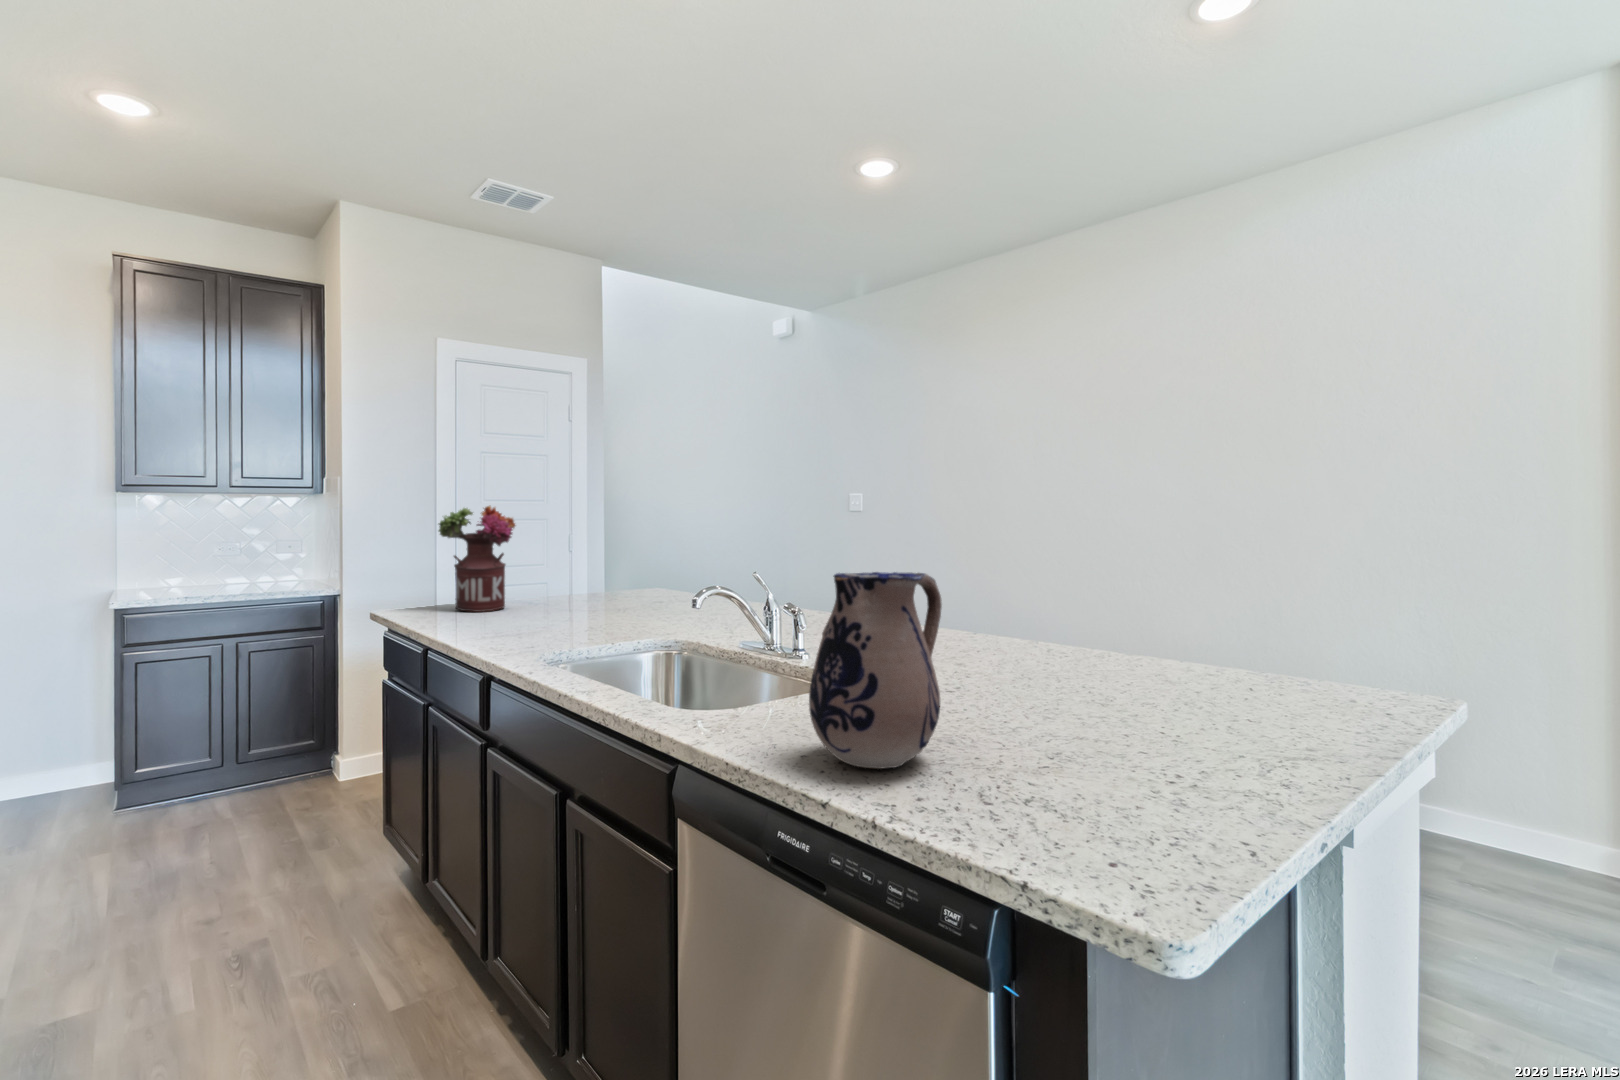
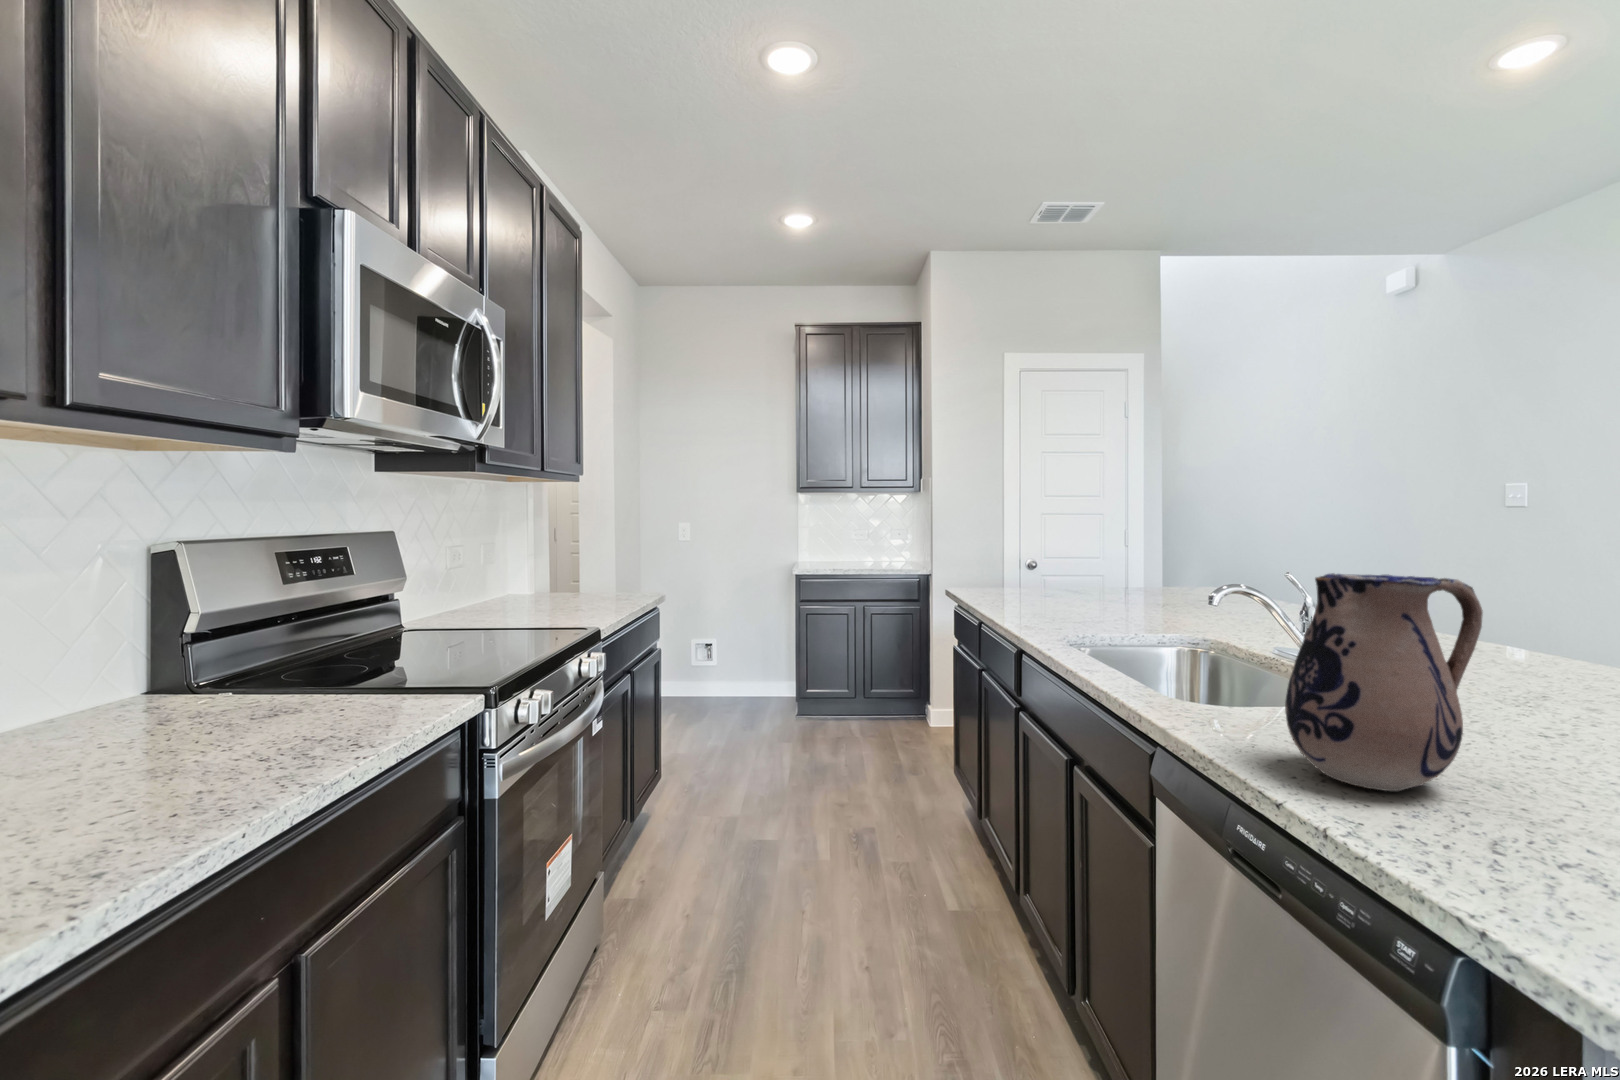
flower arrangement: present [439,506,515,612] -> none [996,501,1063,595]

